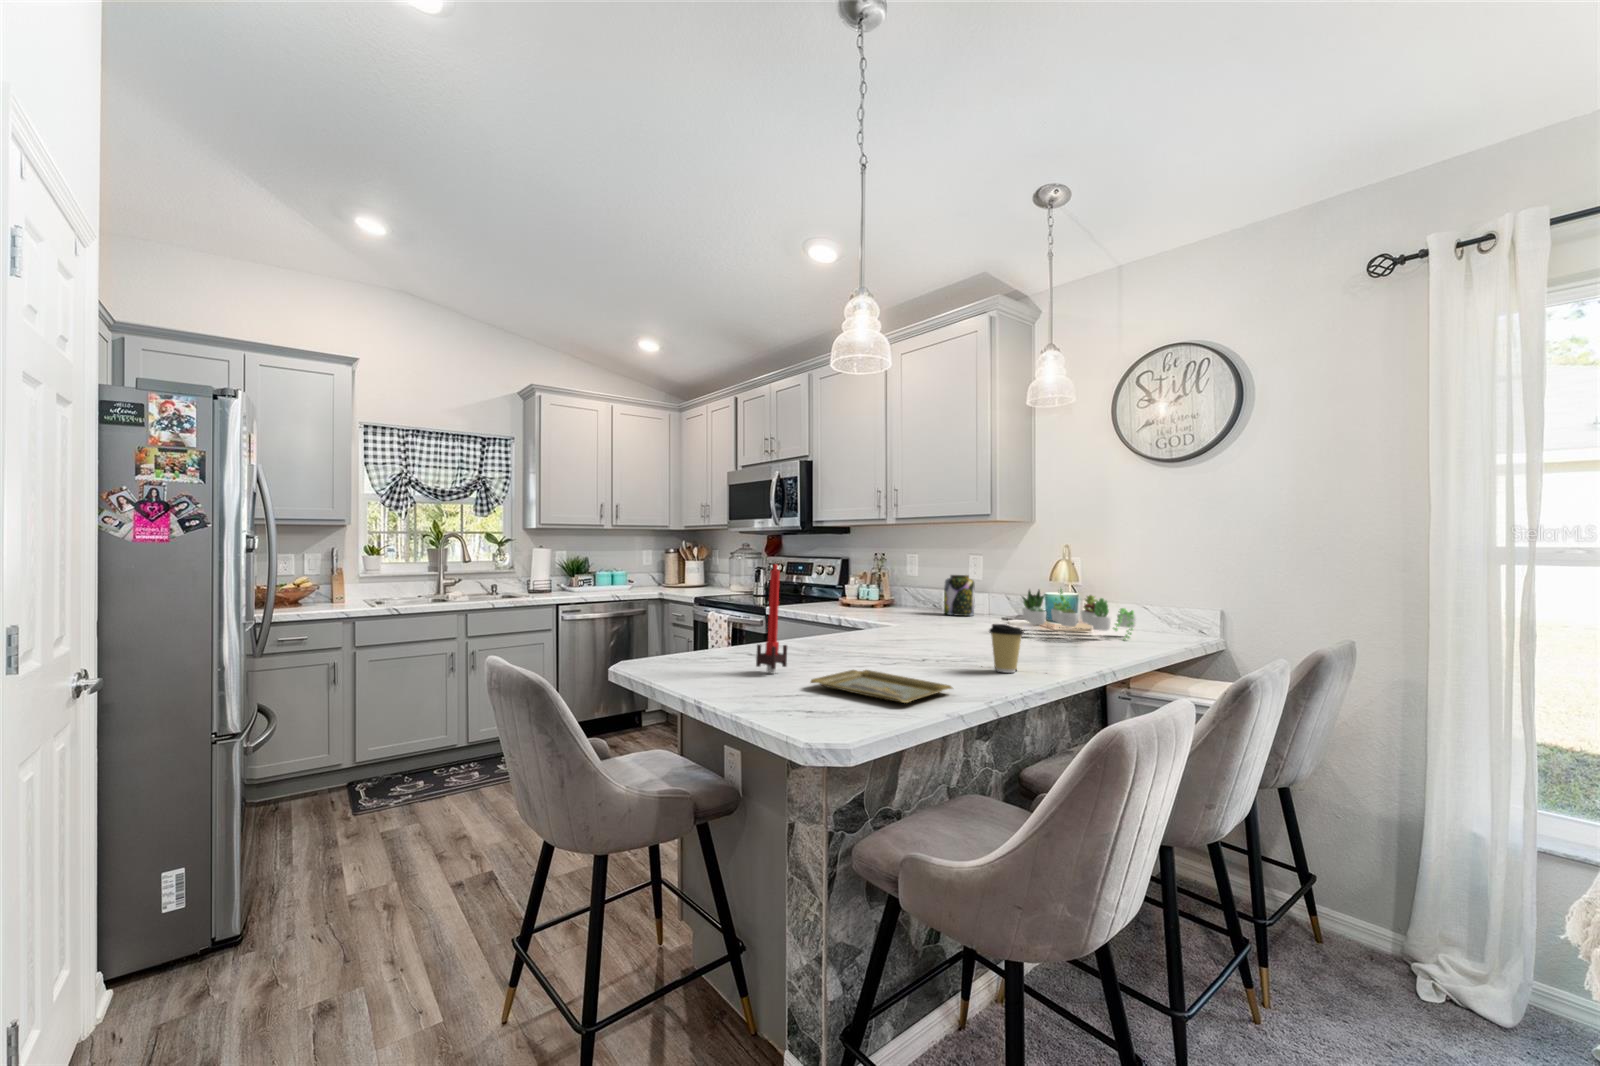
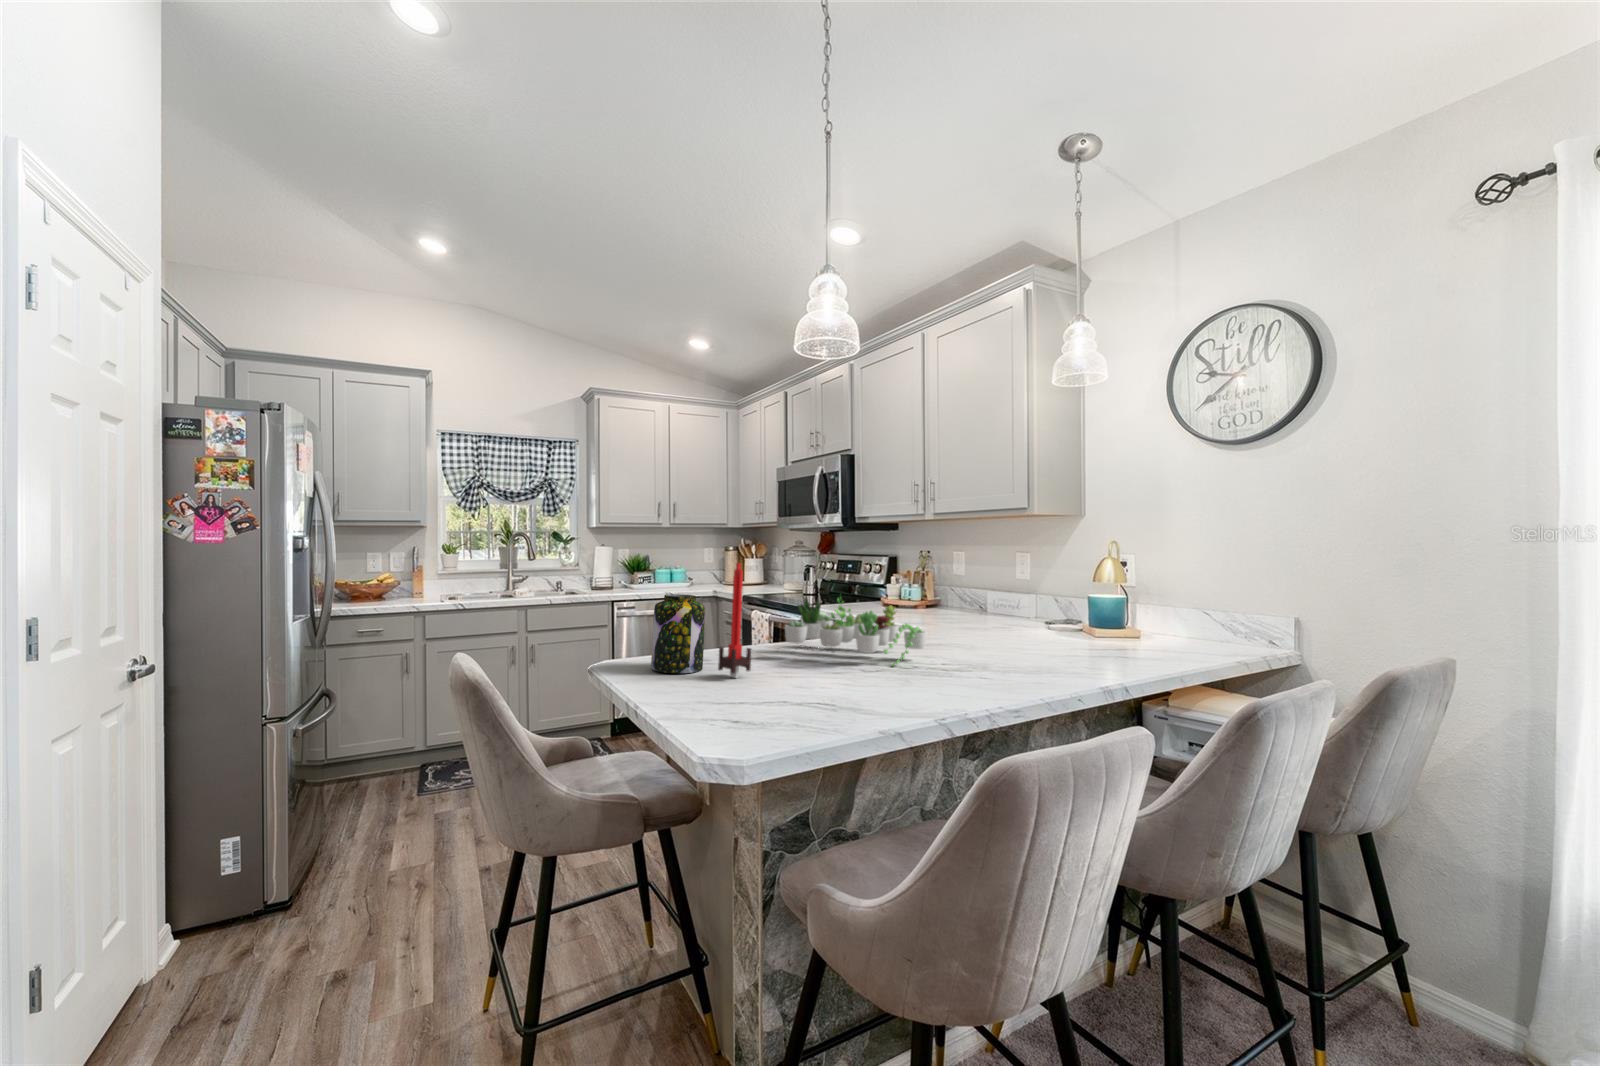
jar: present [944,575,974,616] -> present [651,594,705,673]
succulent plant: present [1022,589,1137,640] -> present [785,598,927,666]
coffee cup: present [989,624,1024,673] -> none [972,630,1011,684]
tray: present [811,670,952,703] -> none [755,676,906,716]

